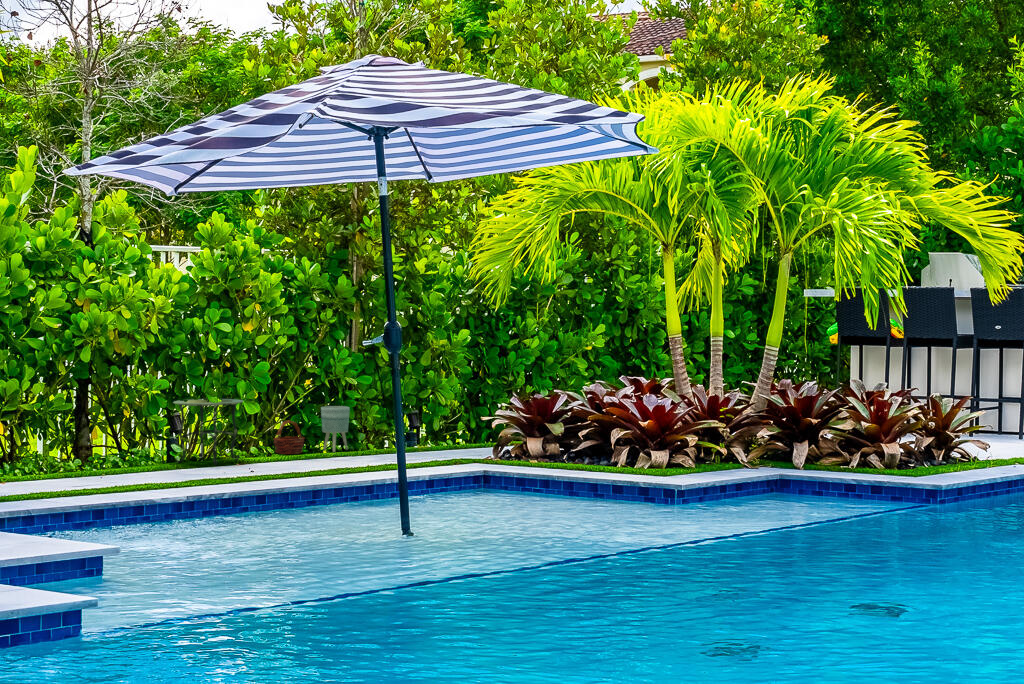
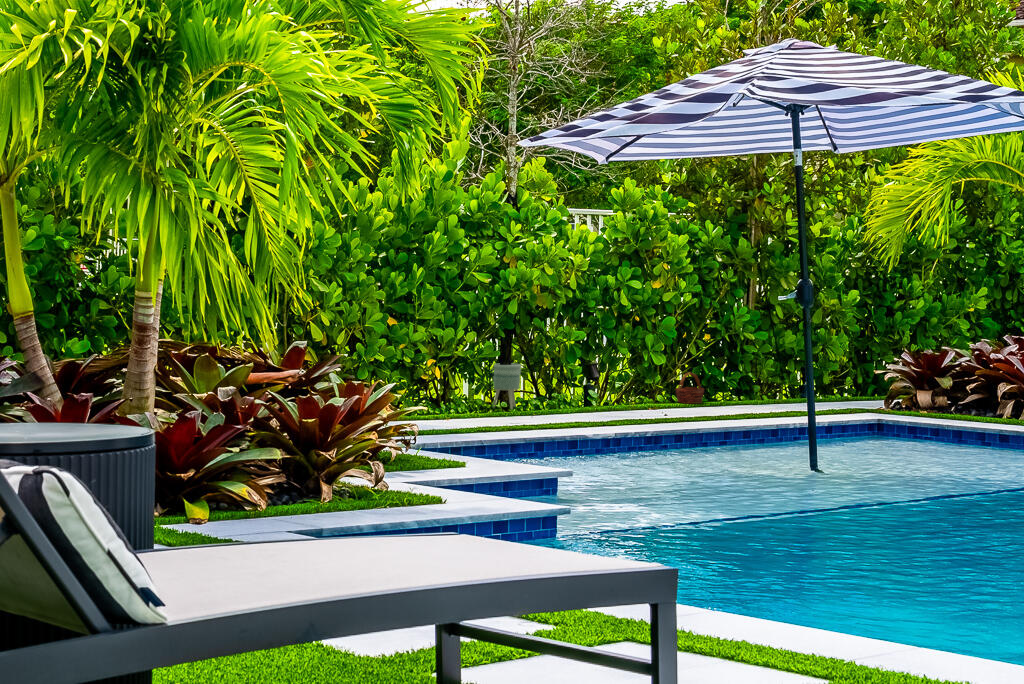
side table: present [173,399,243,465] -> none [588,351,652,411]
planter: present [321,406,350,452] -> present [493,363,521,409]

